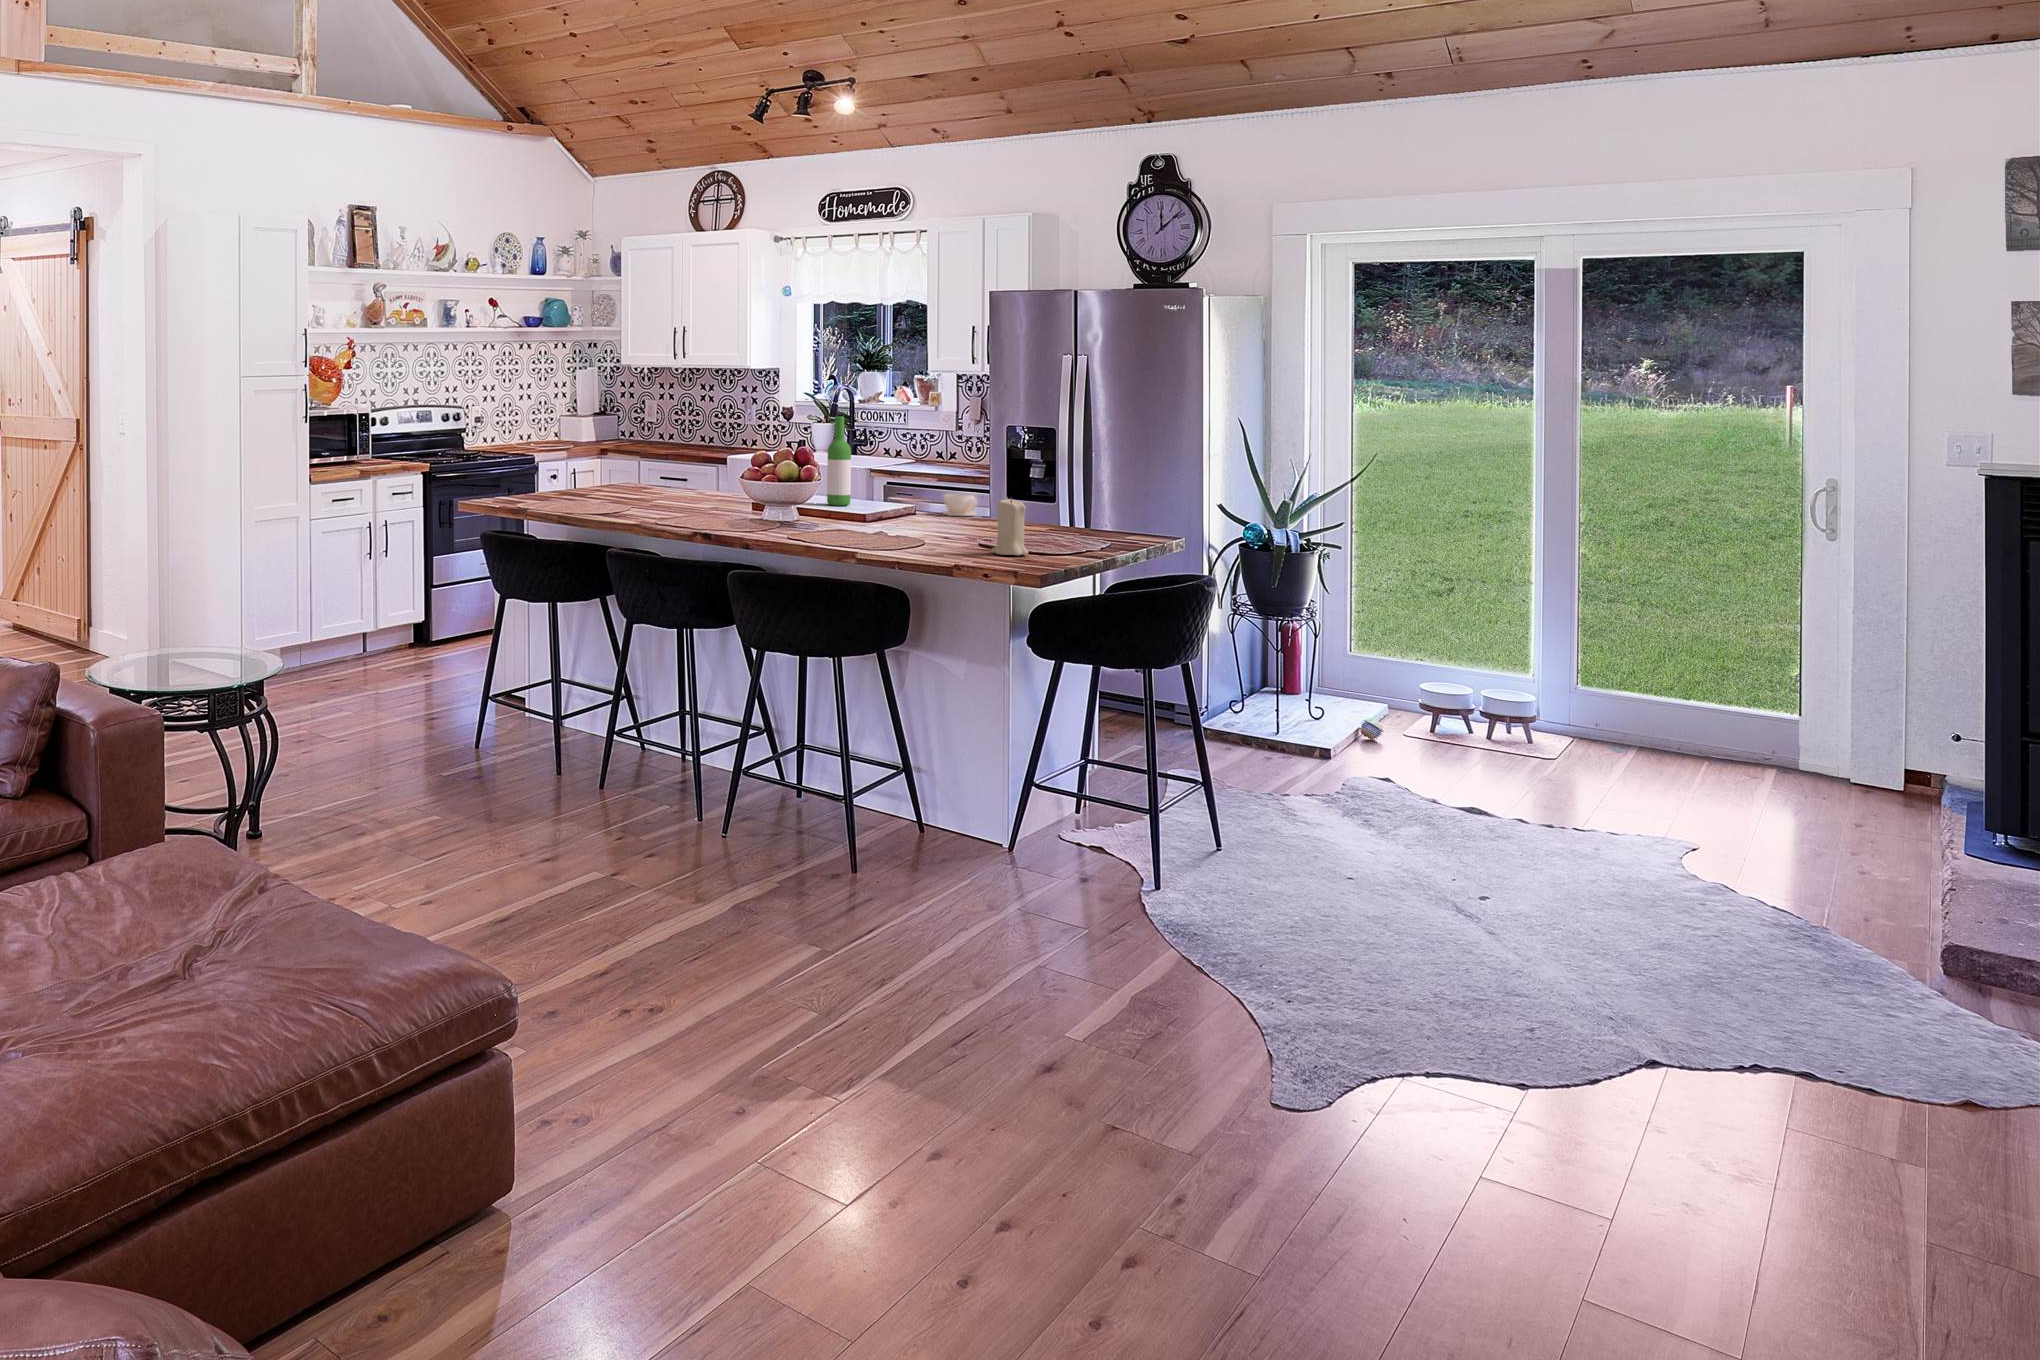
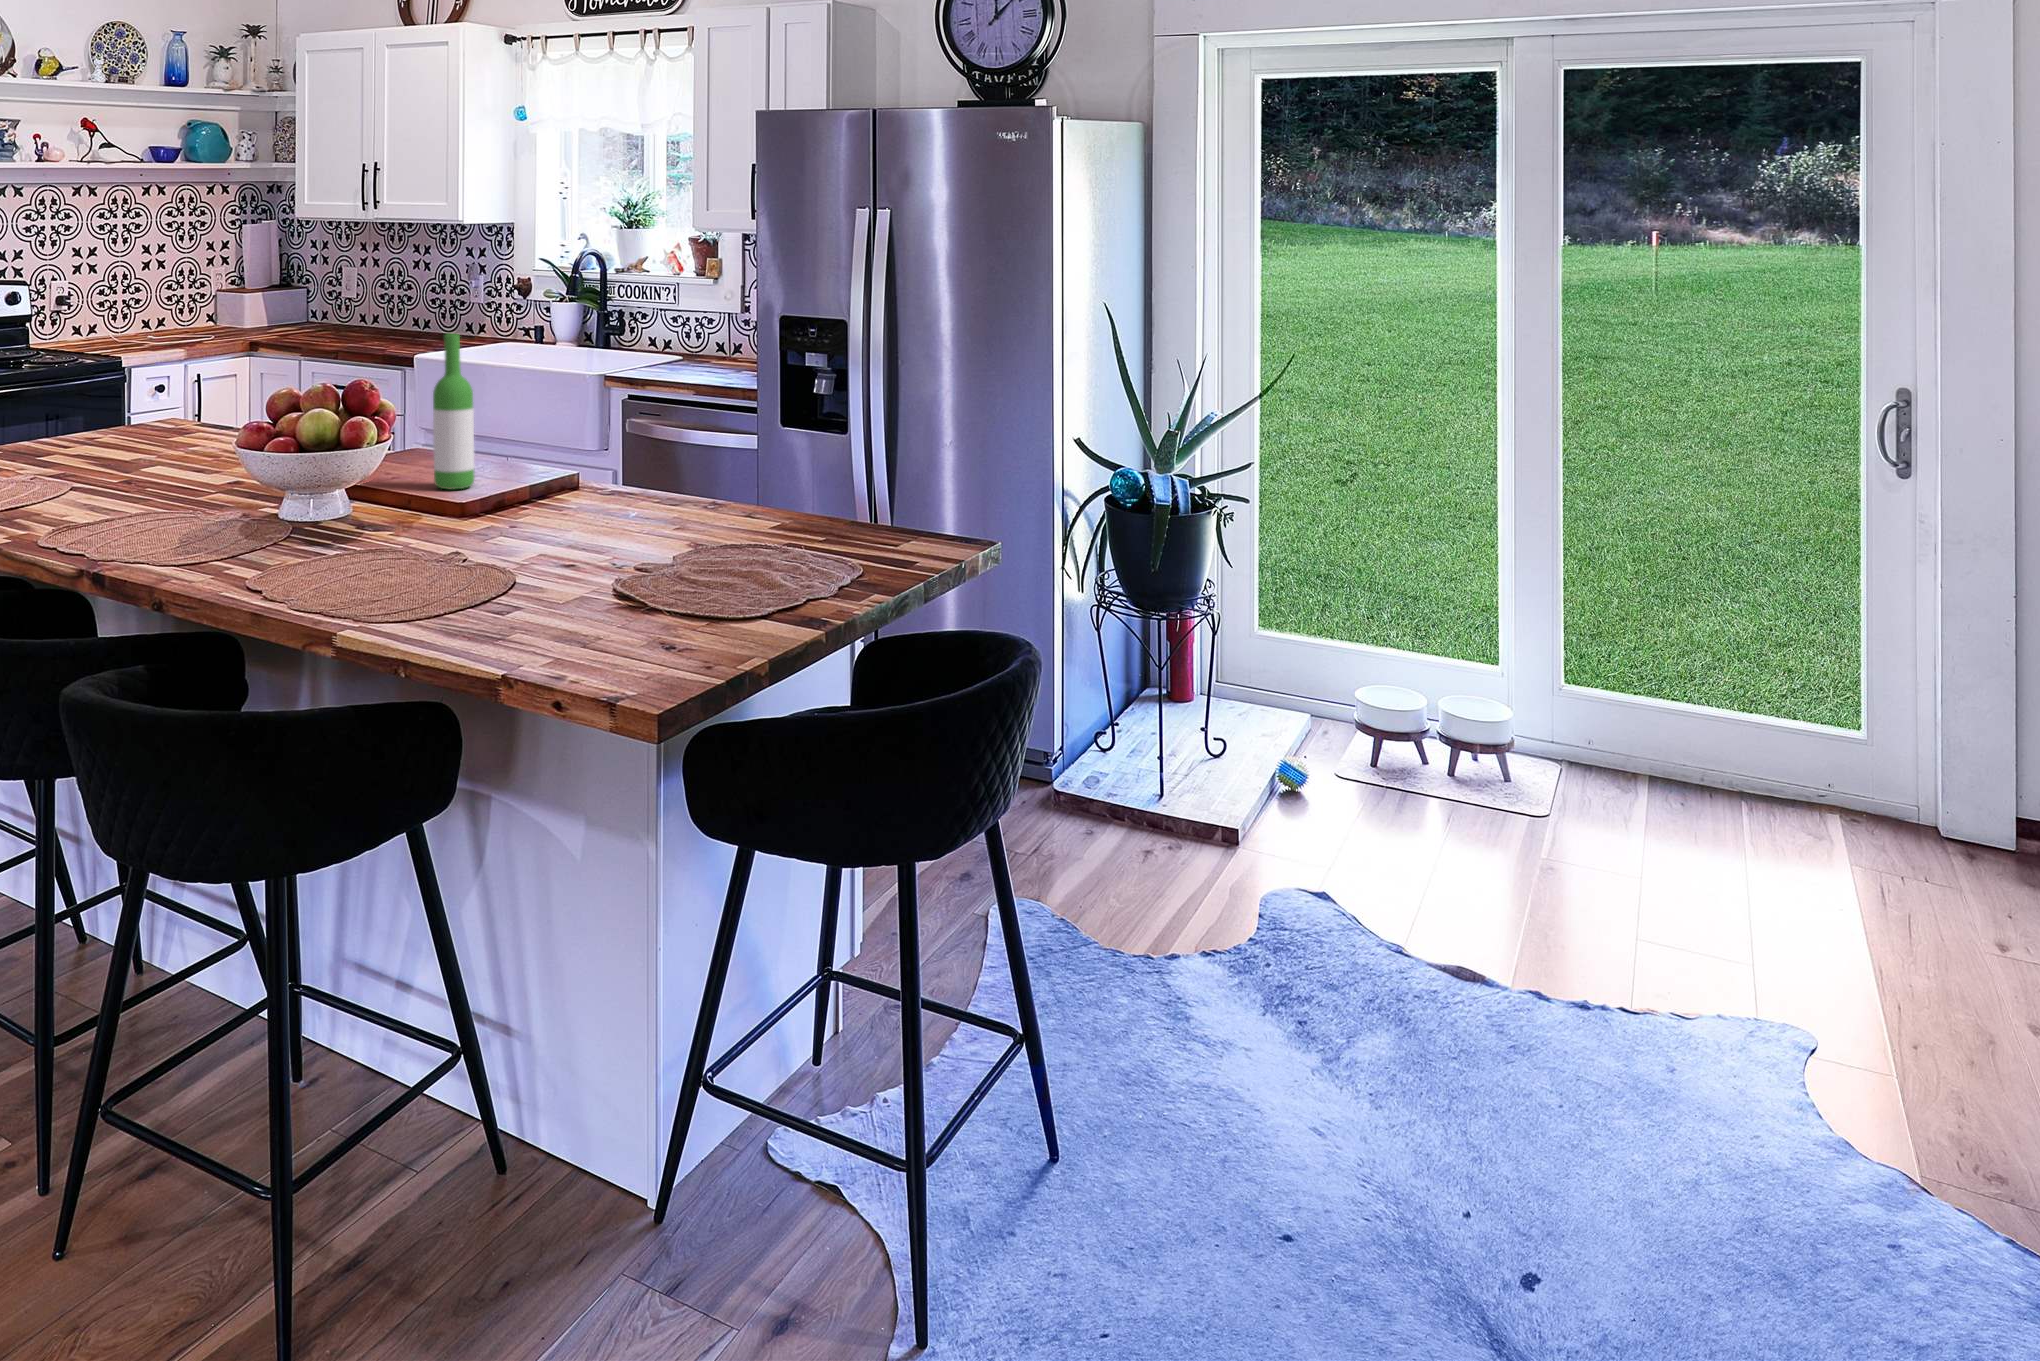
coffee cup: present [943,494,977,516] -> none [612,470,670,513]
candle: present [991,497,1028,555] -> none [593,543,663,666]

